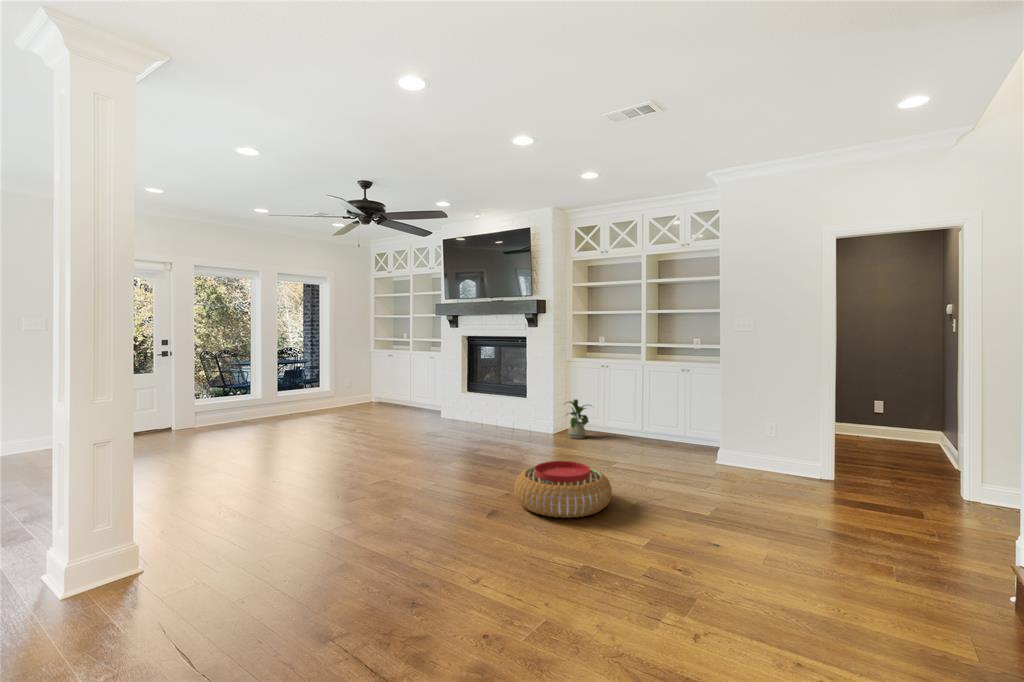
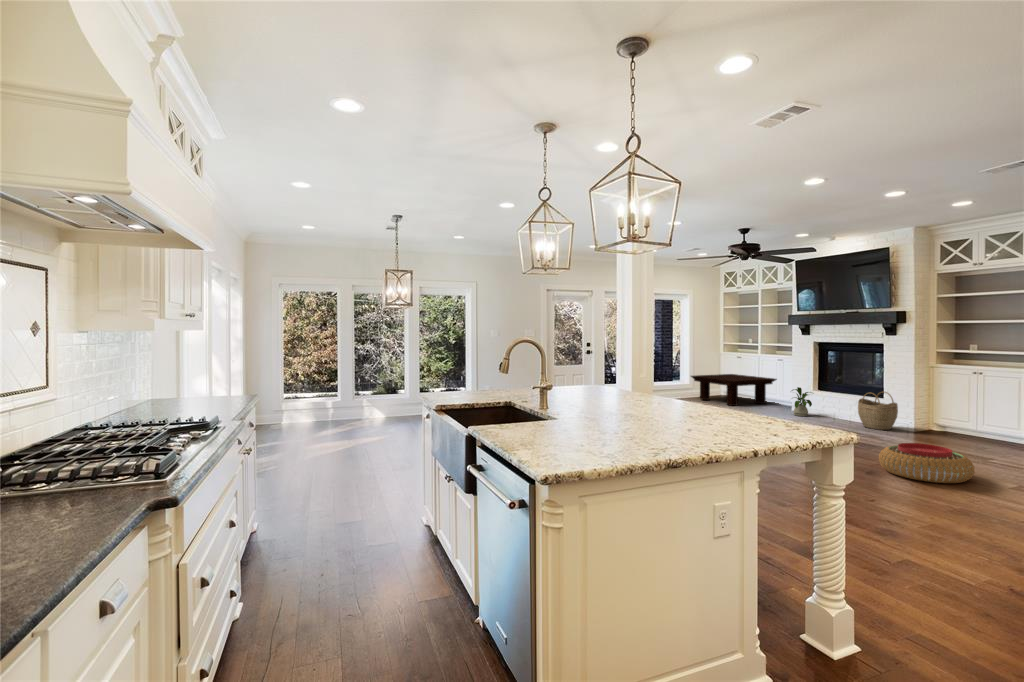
coffee table: none [327,376,428,417] -> present [691,374,777,406]
woven basket: none [502,391,539,435] -> present [858,392,898,430]
house plant: present [568,399,589,439] -> present [792,387,812,416]

